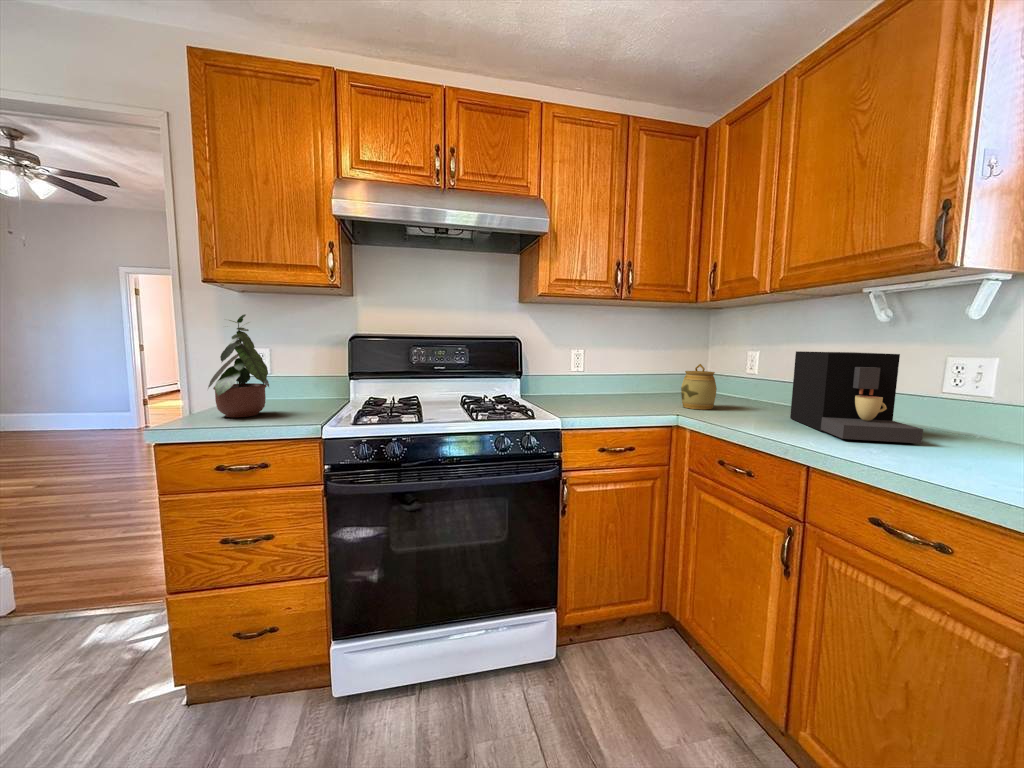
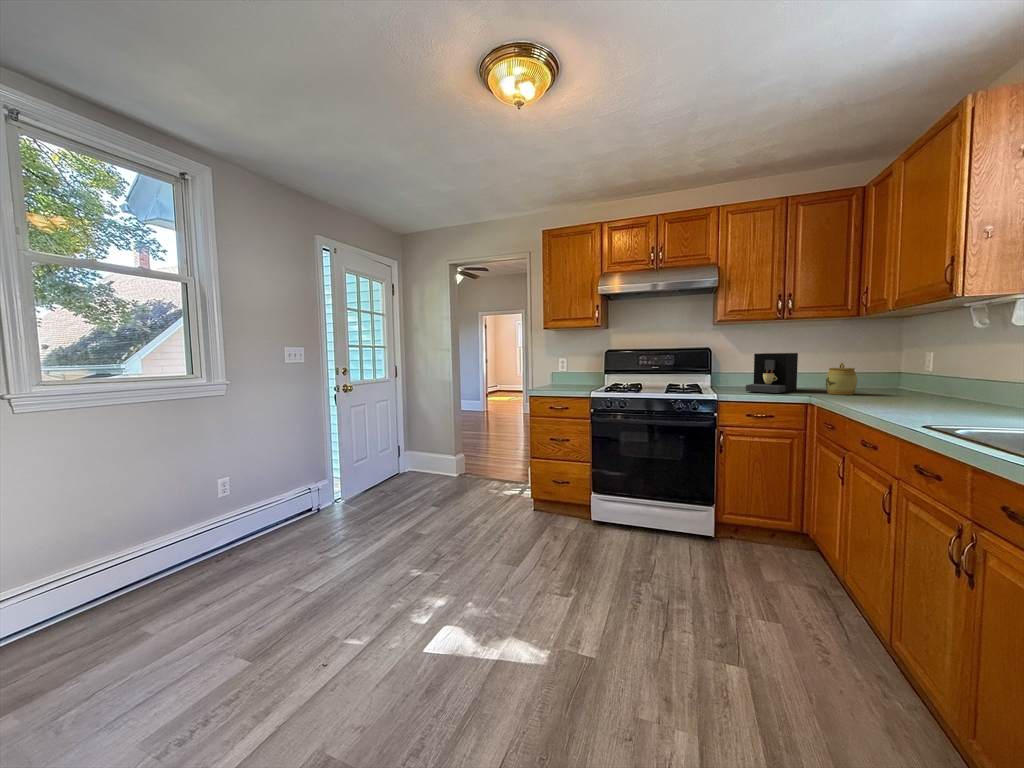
potted plant: present [208,314,269,417] -> none [544,342,571,389]
coffee maker: present [790,351,923,444] -> present [746,353,798,393]

